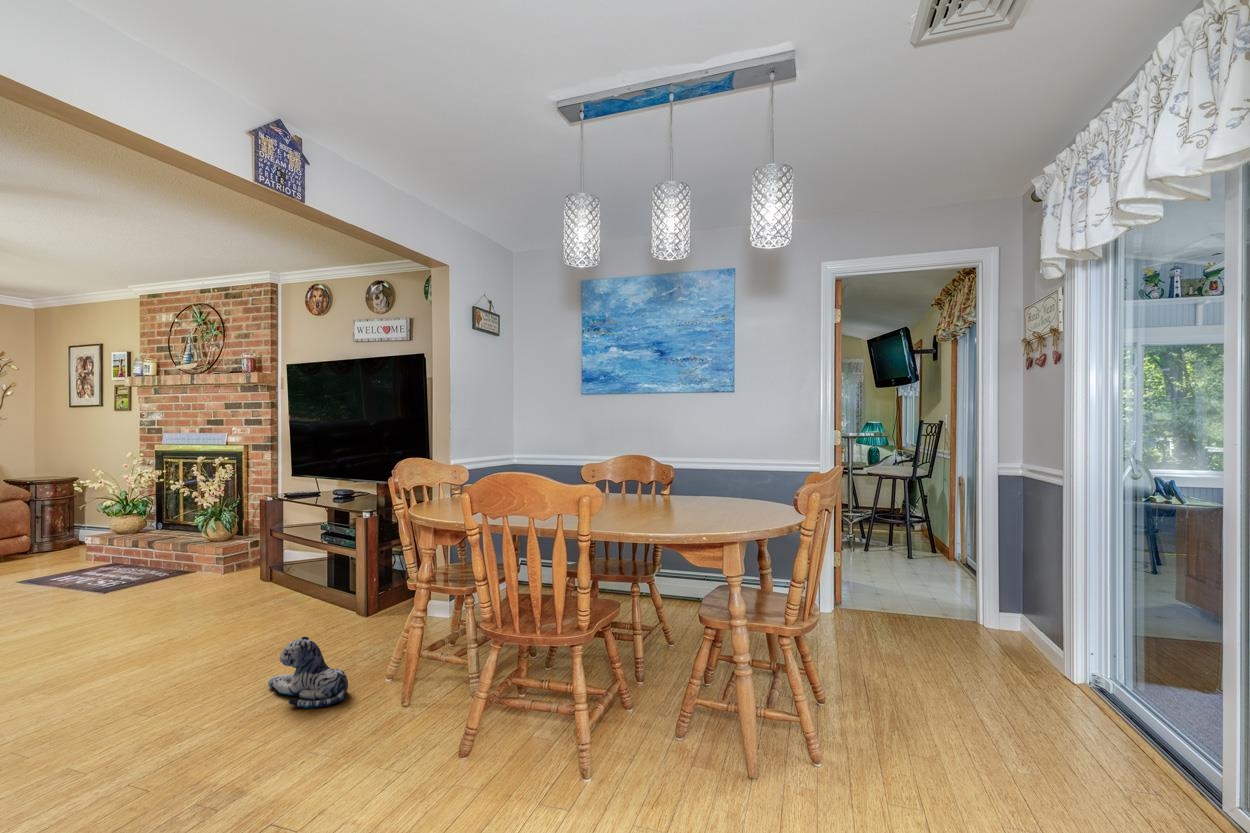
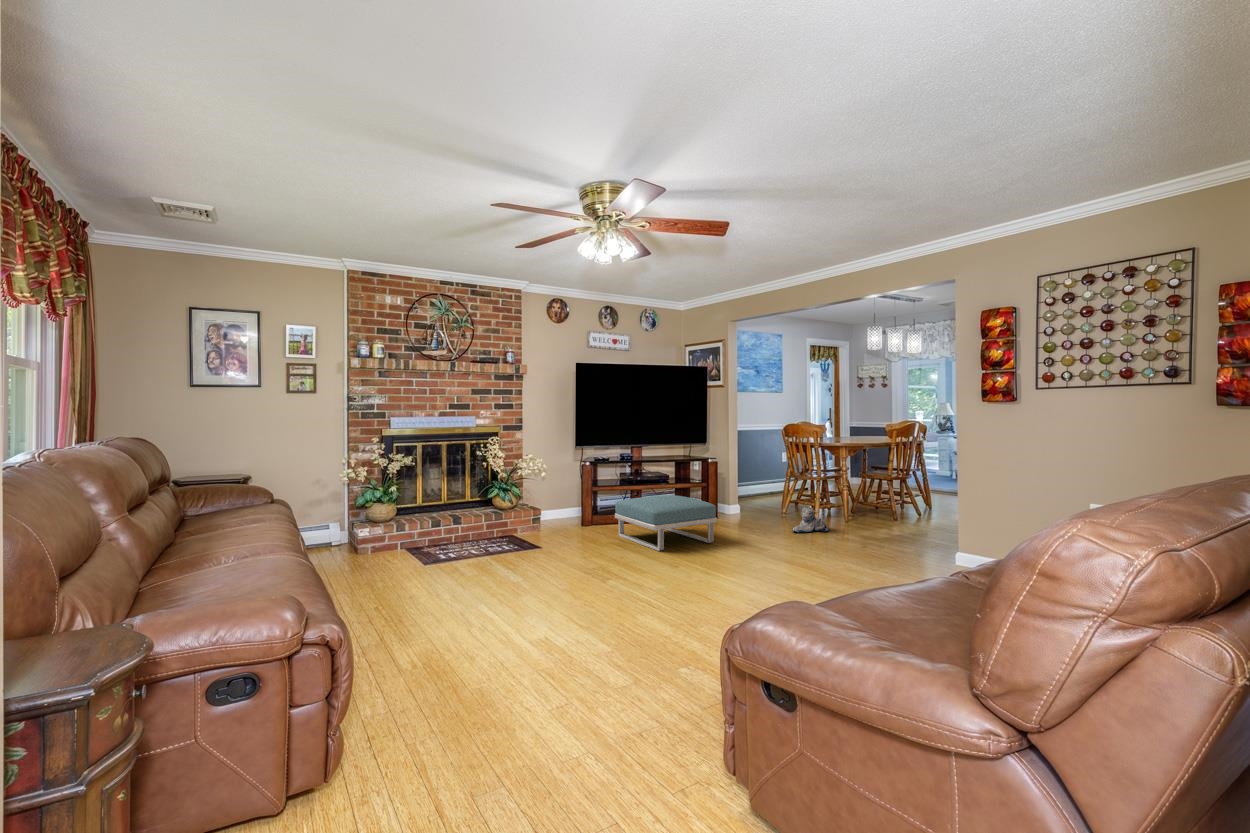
footstool: none [71,555,268,652] -> present [615,495,717,551]

